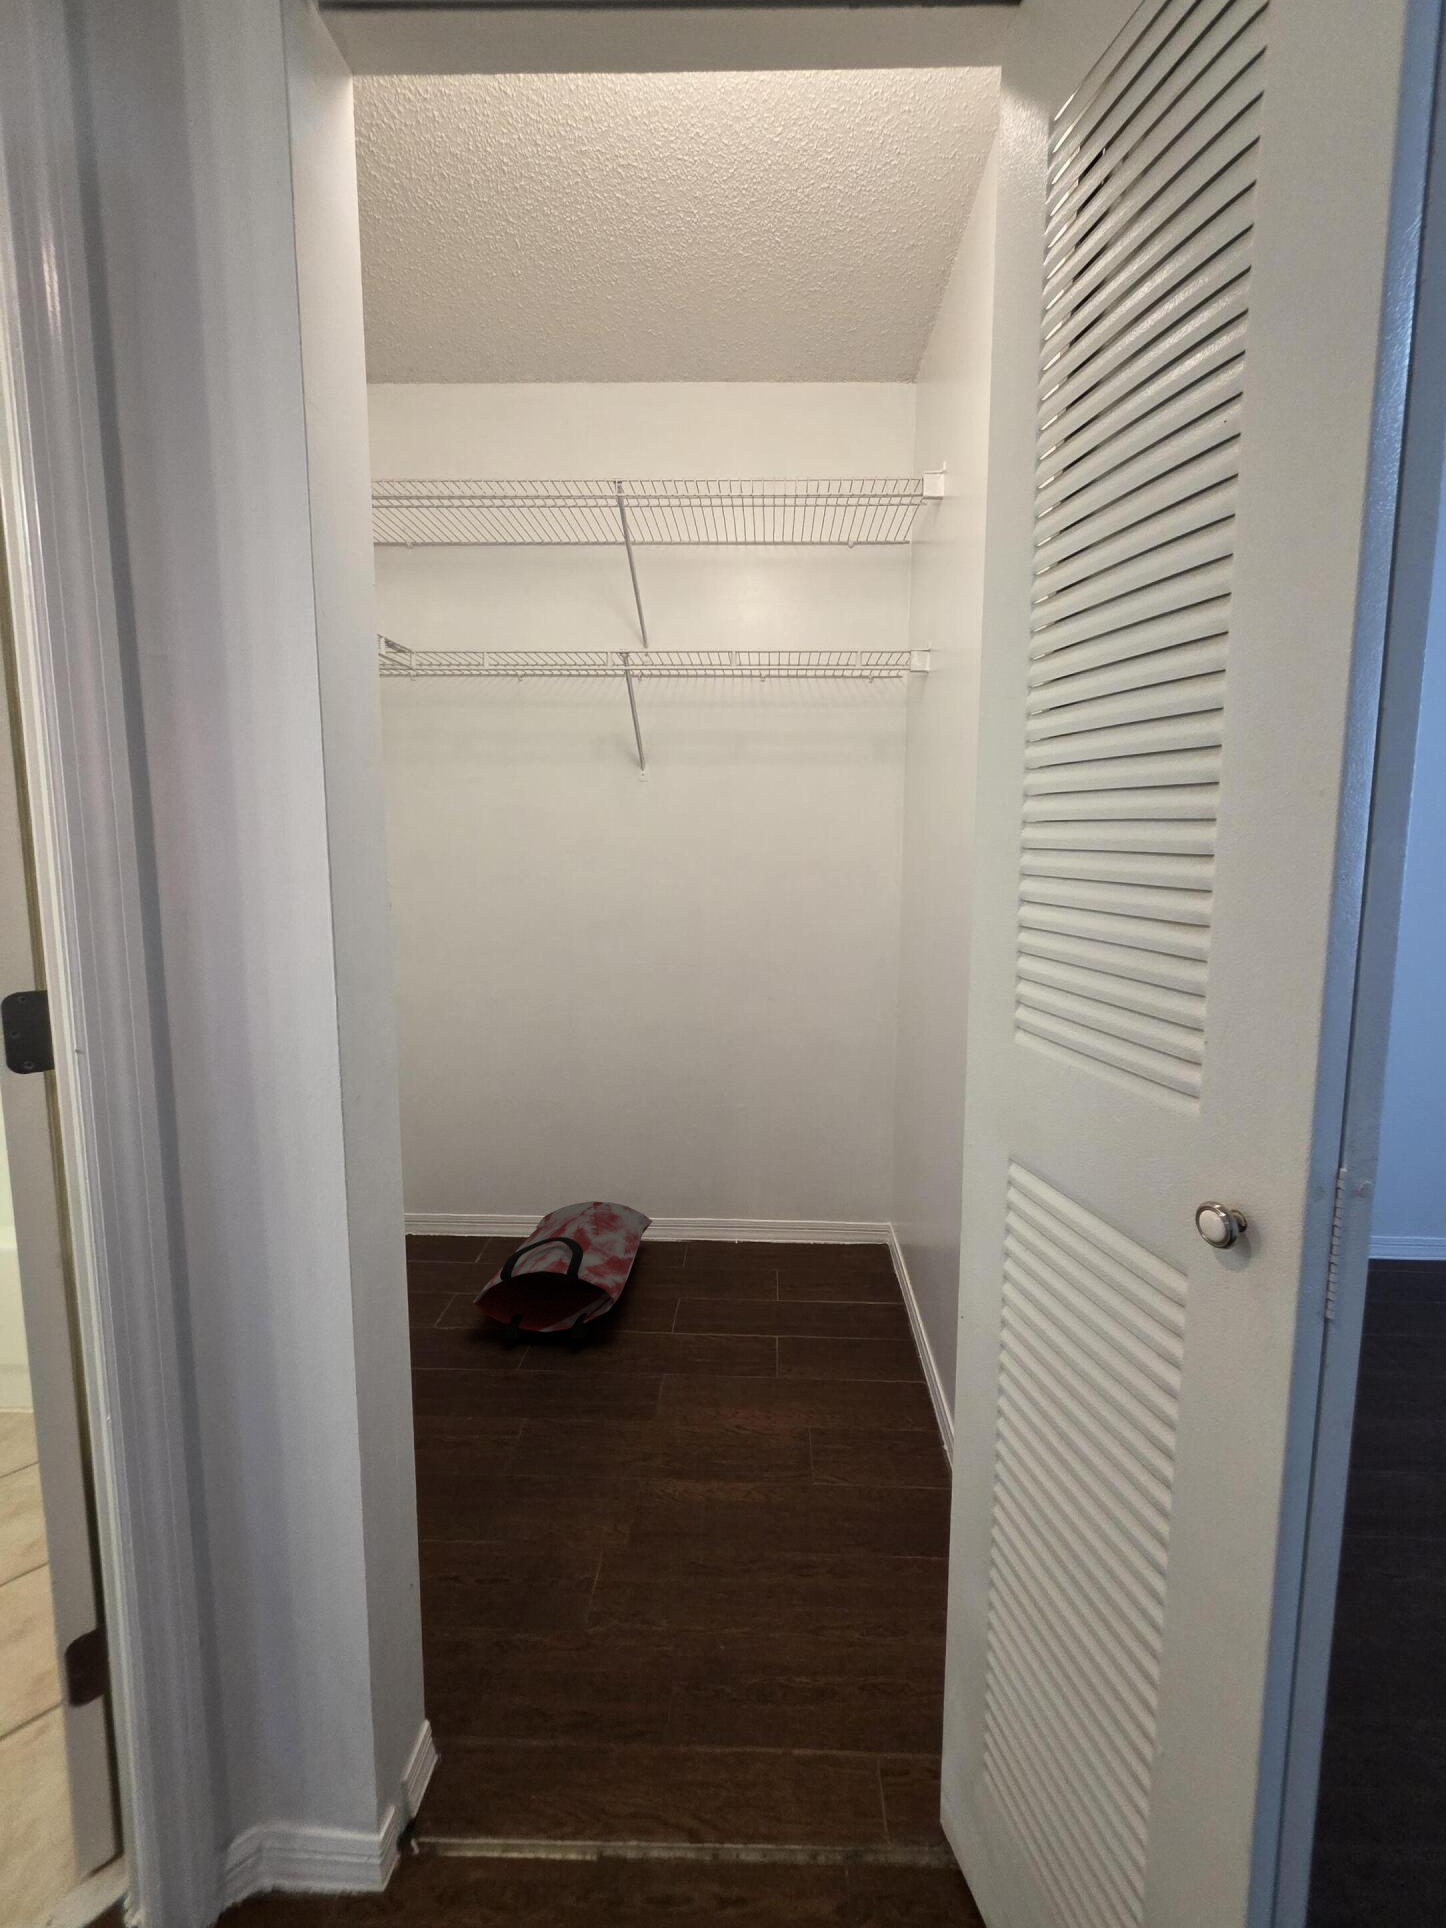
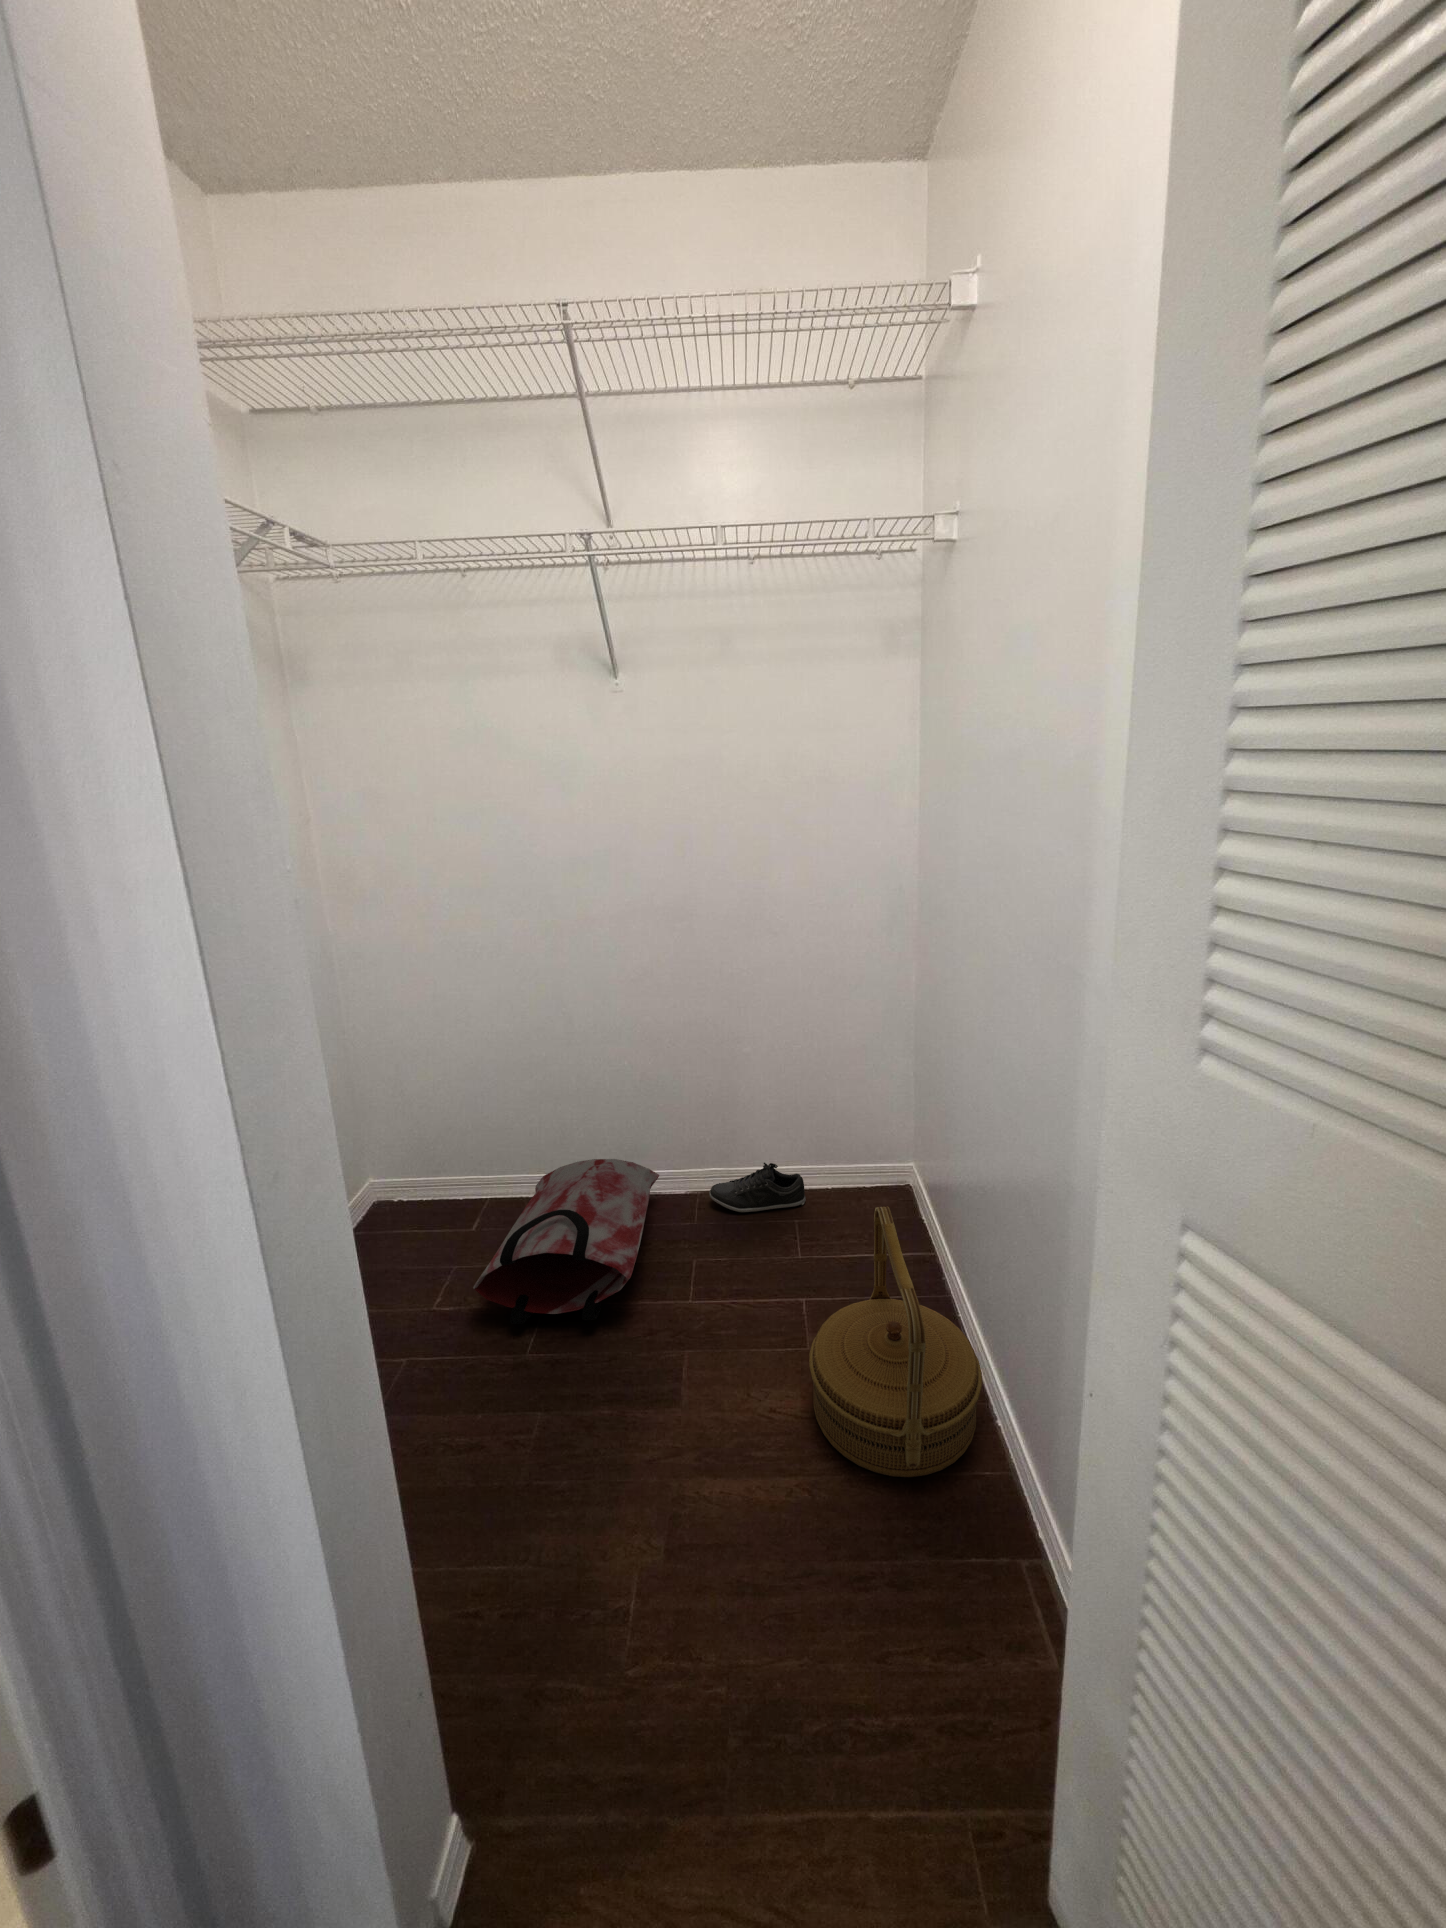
shoe: none [698,1214,788,1260] -> present [710,1163,805,1212]
woven basket: none [773,1237,929,1481] -> present [809,1207,982,1477]

